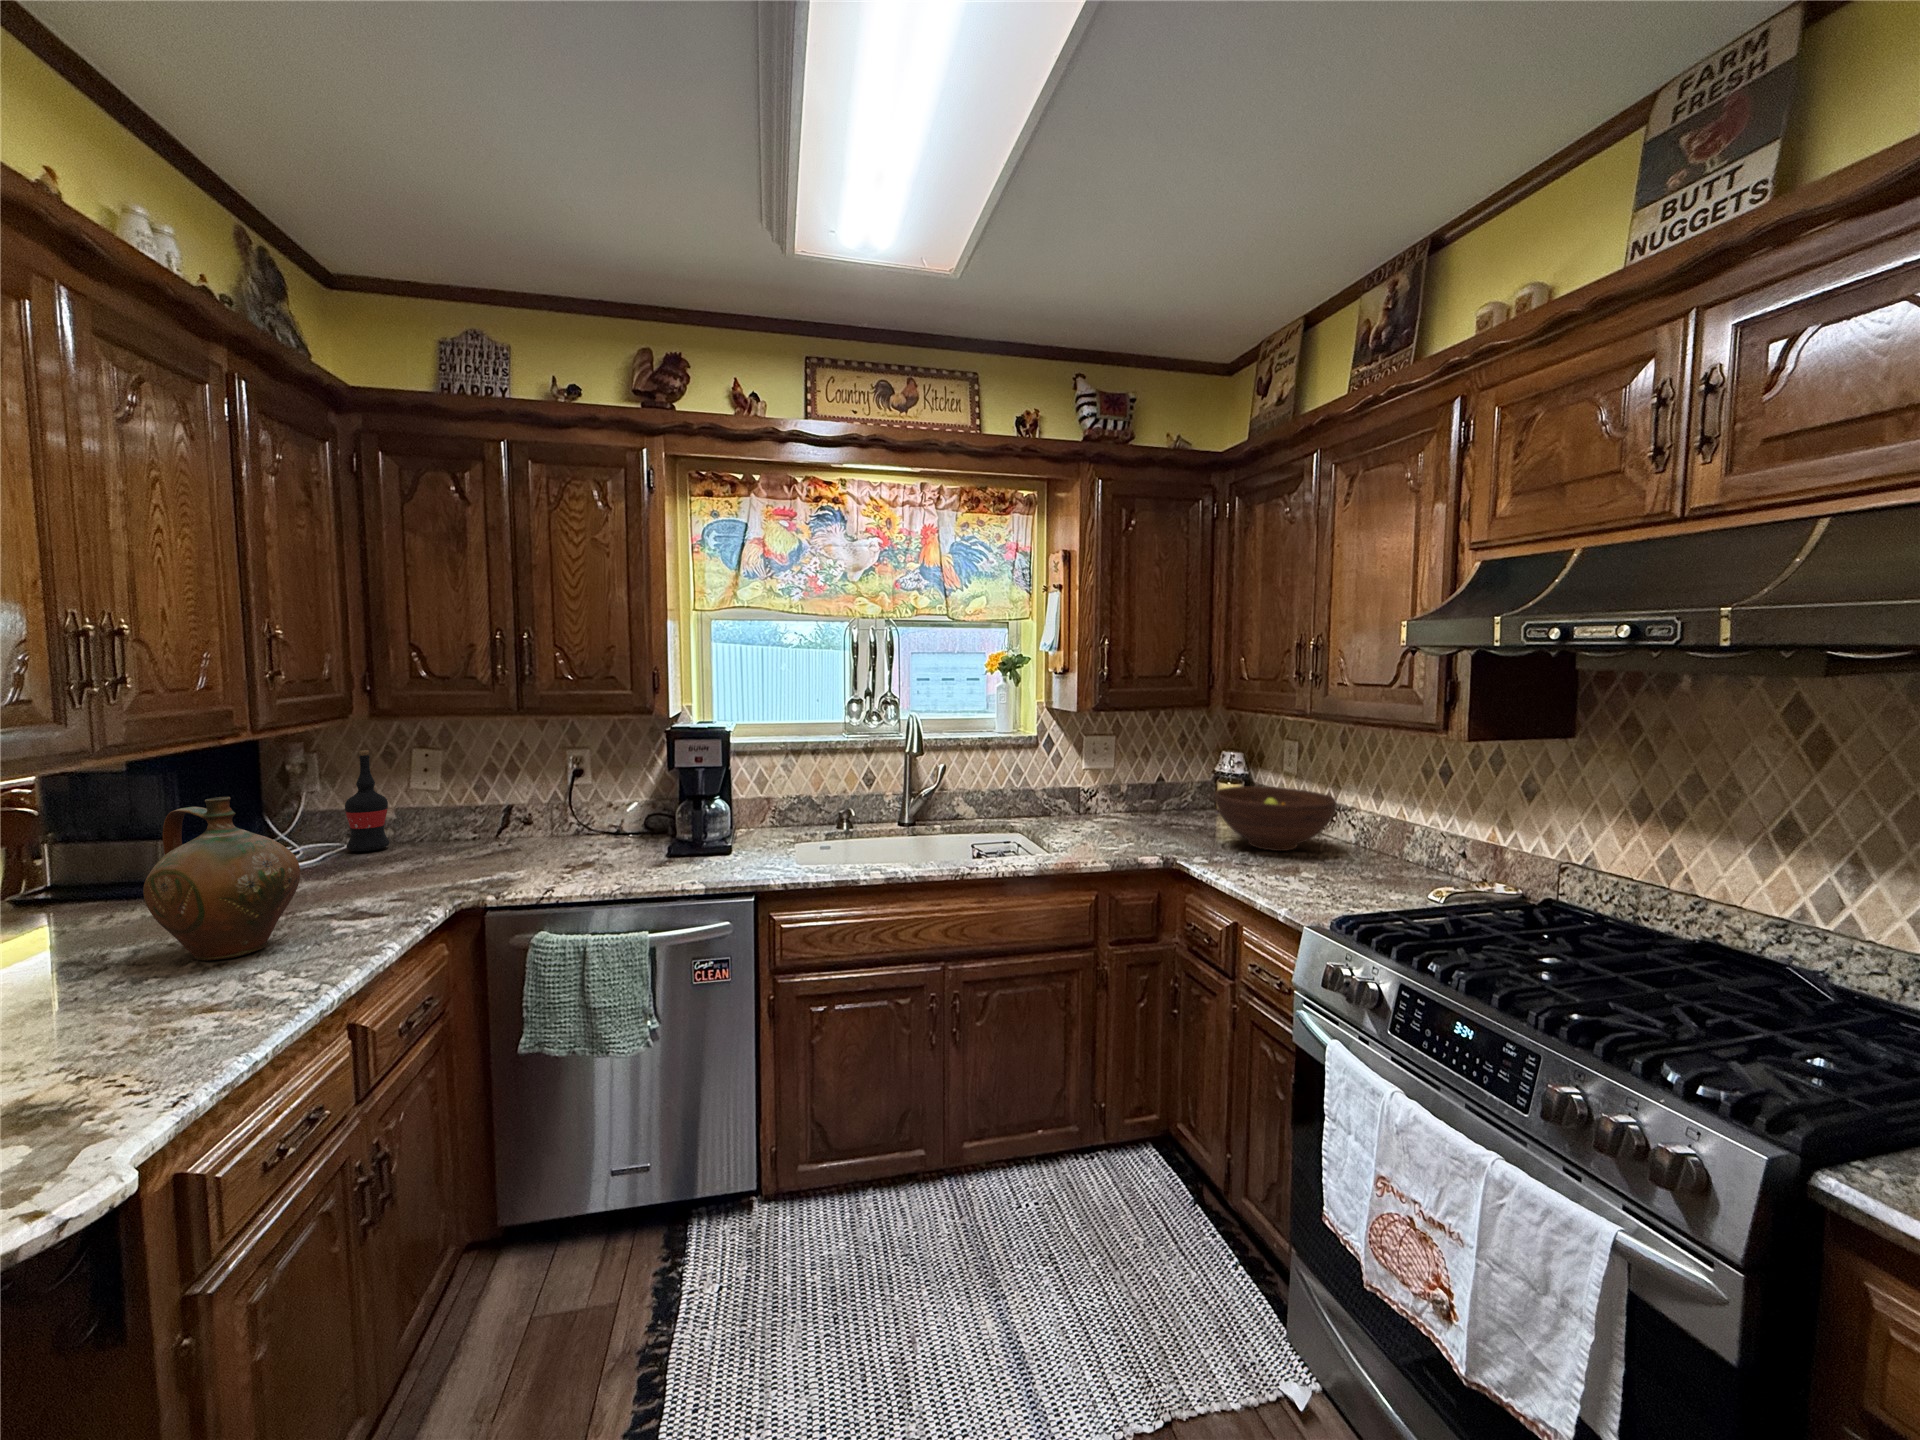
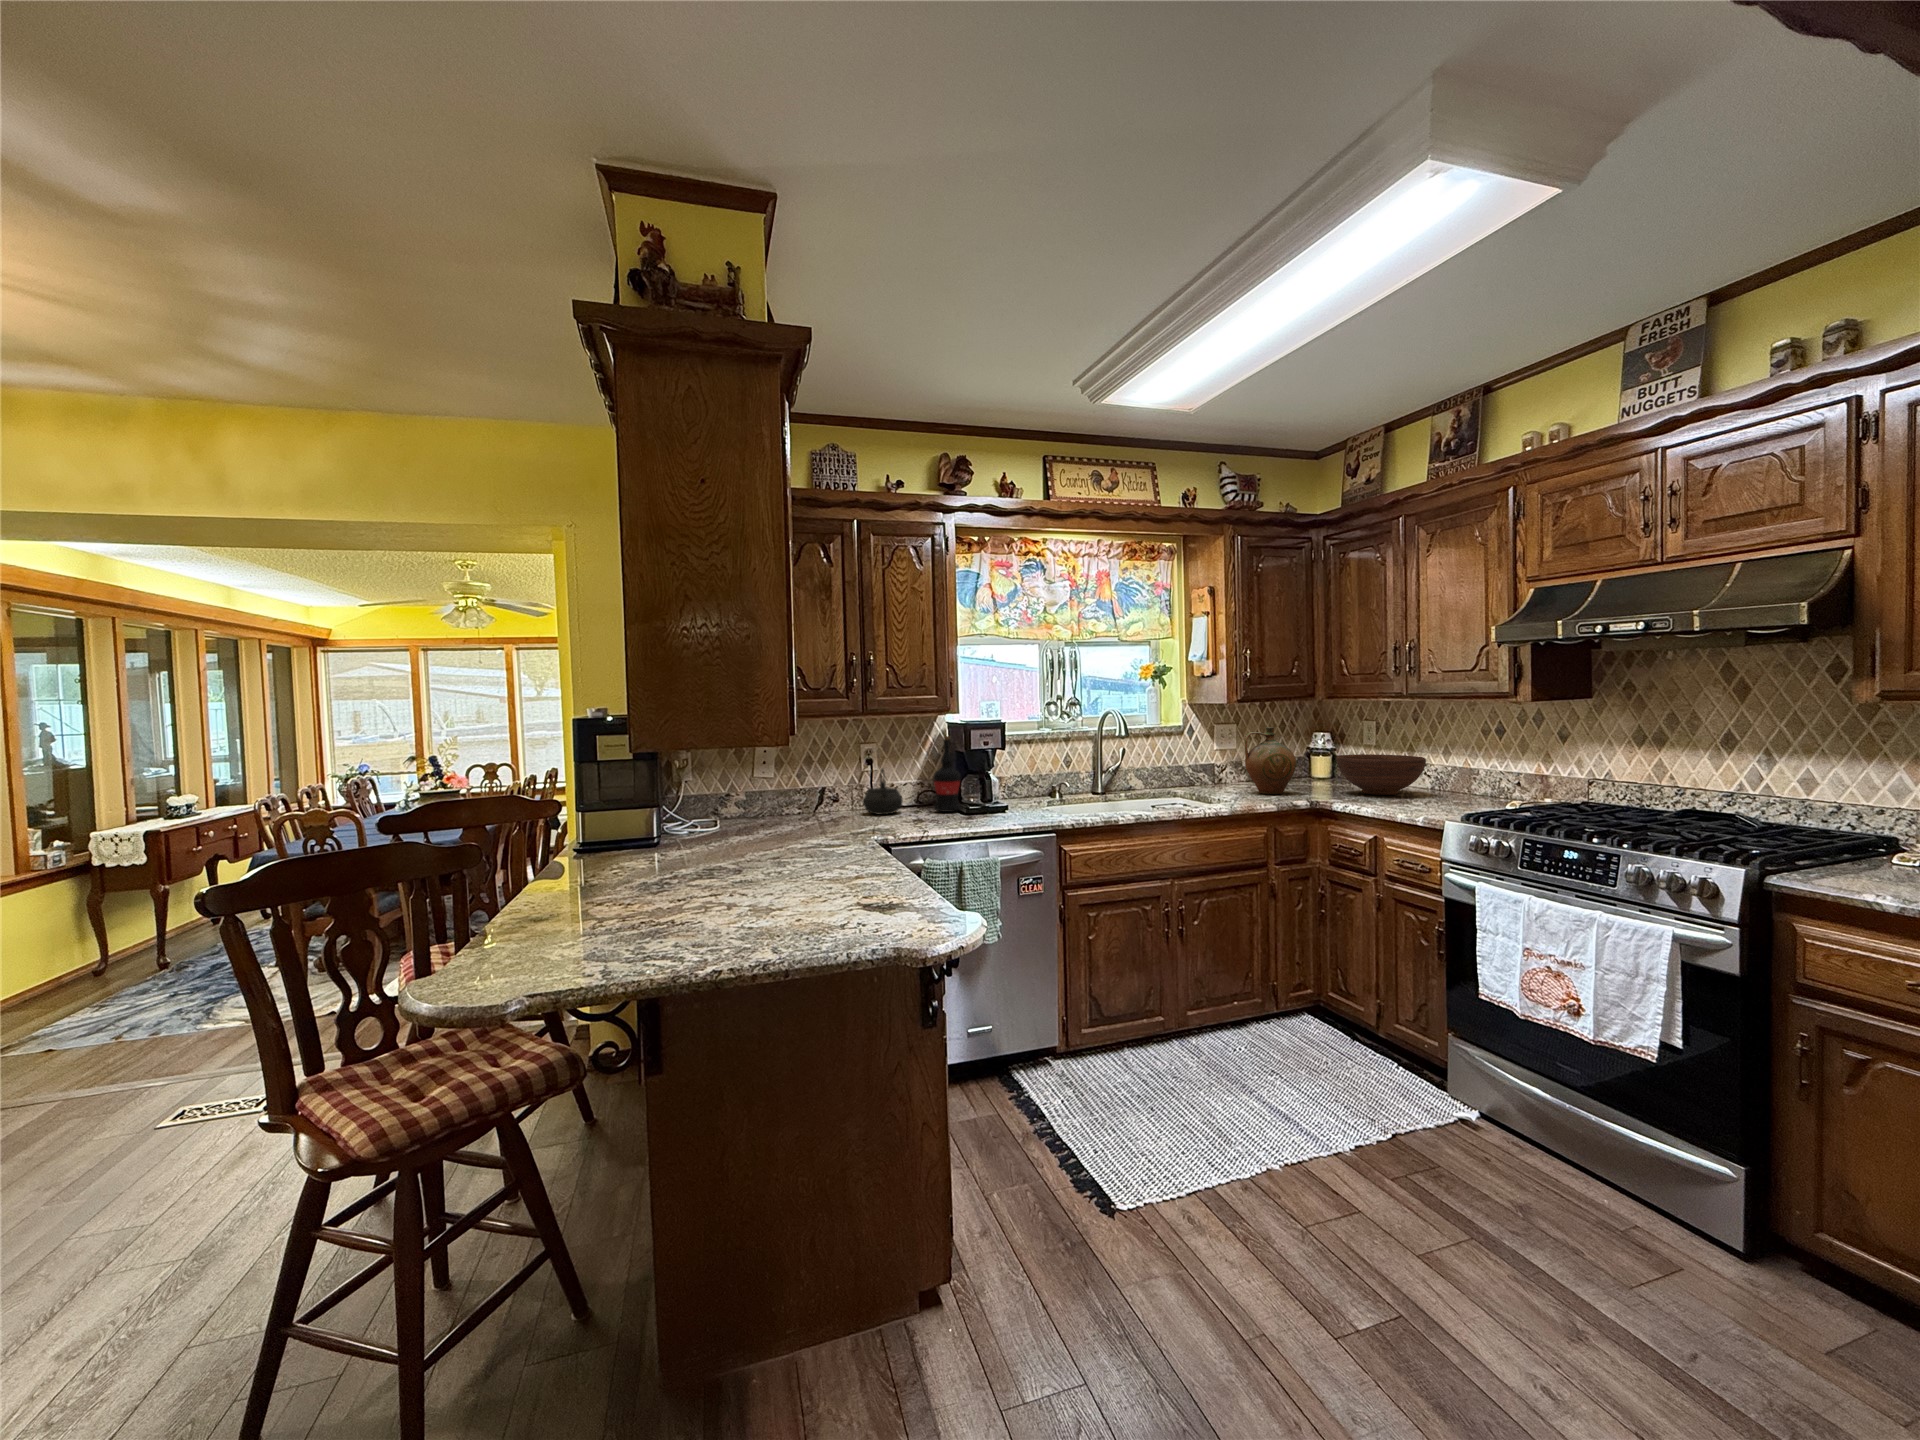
wine bottle: present [345,750,389,851] -> present [933,736,961,812]
kettle: none [509,796,571,862] -> present [863,769,903,815]
ceramic jug: present [143,797,300,960] -> present [1244,727,1297,794]

